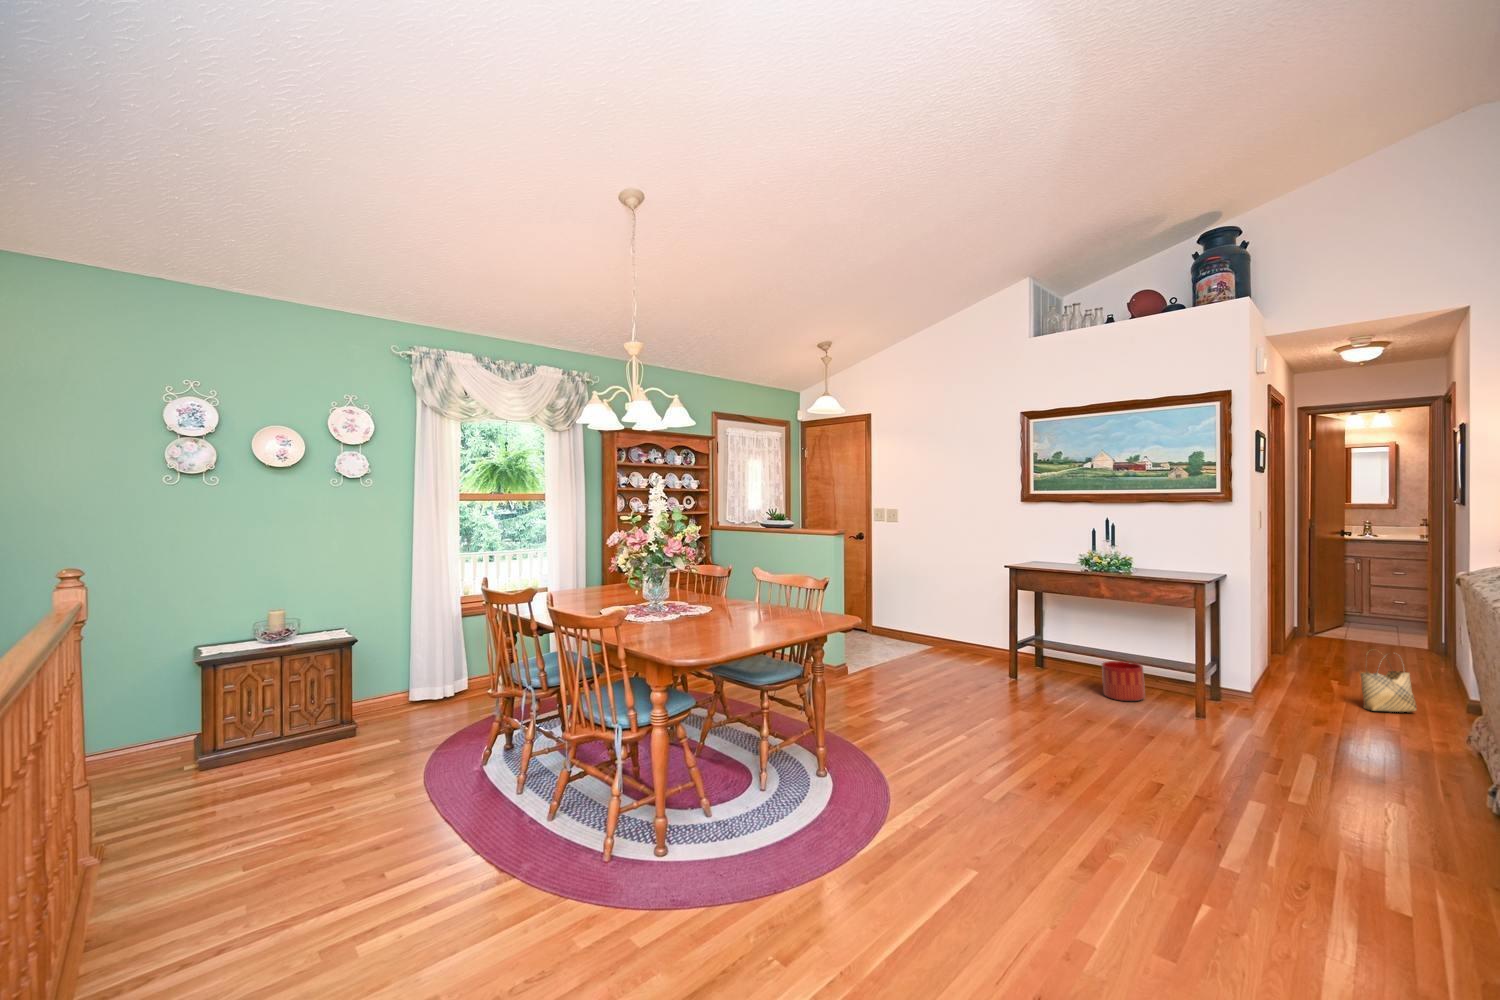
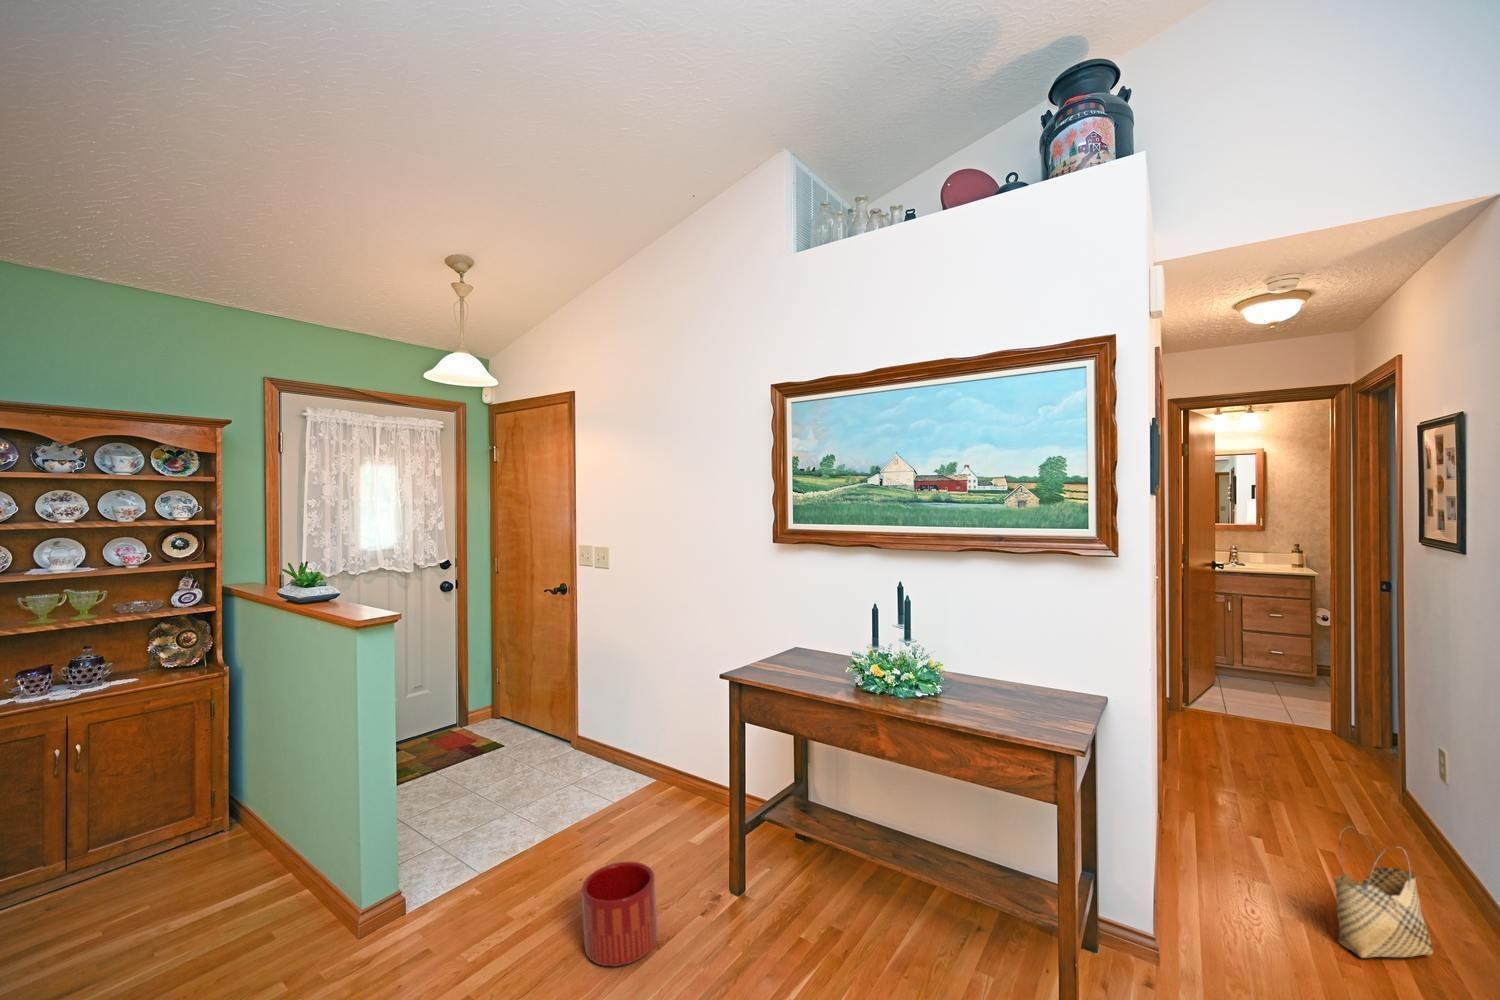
planter: present [1102,661,1145,701] -> present [582,862,658,966]

